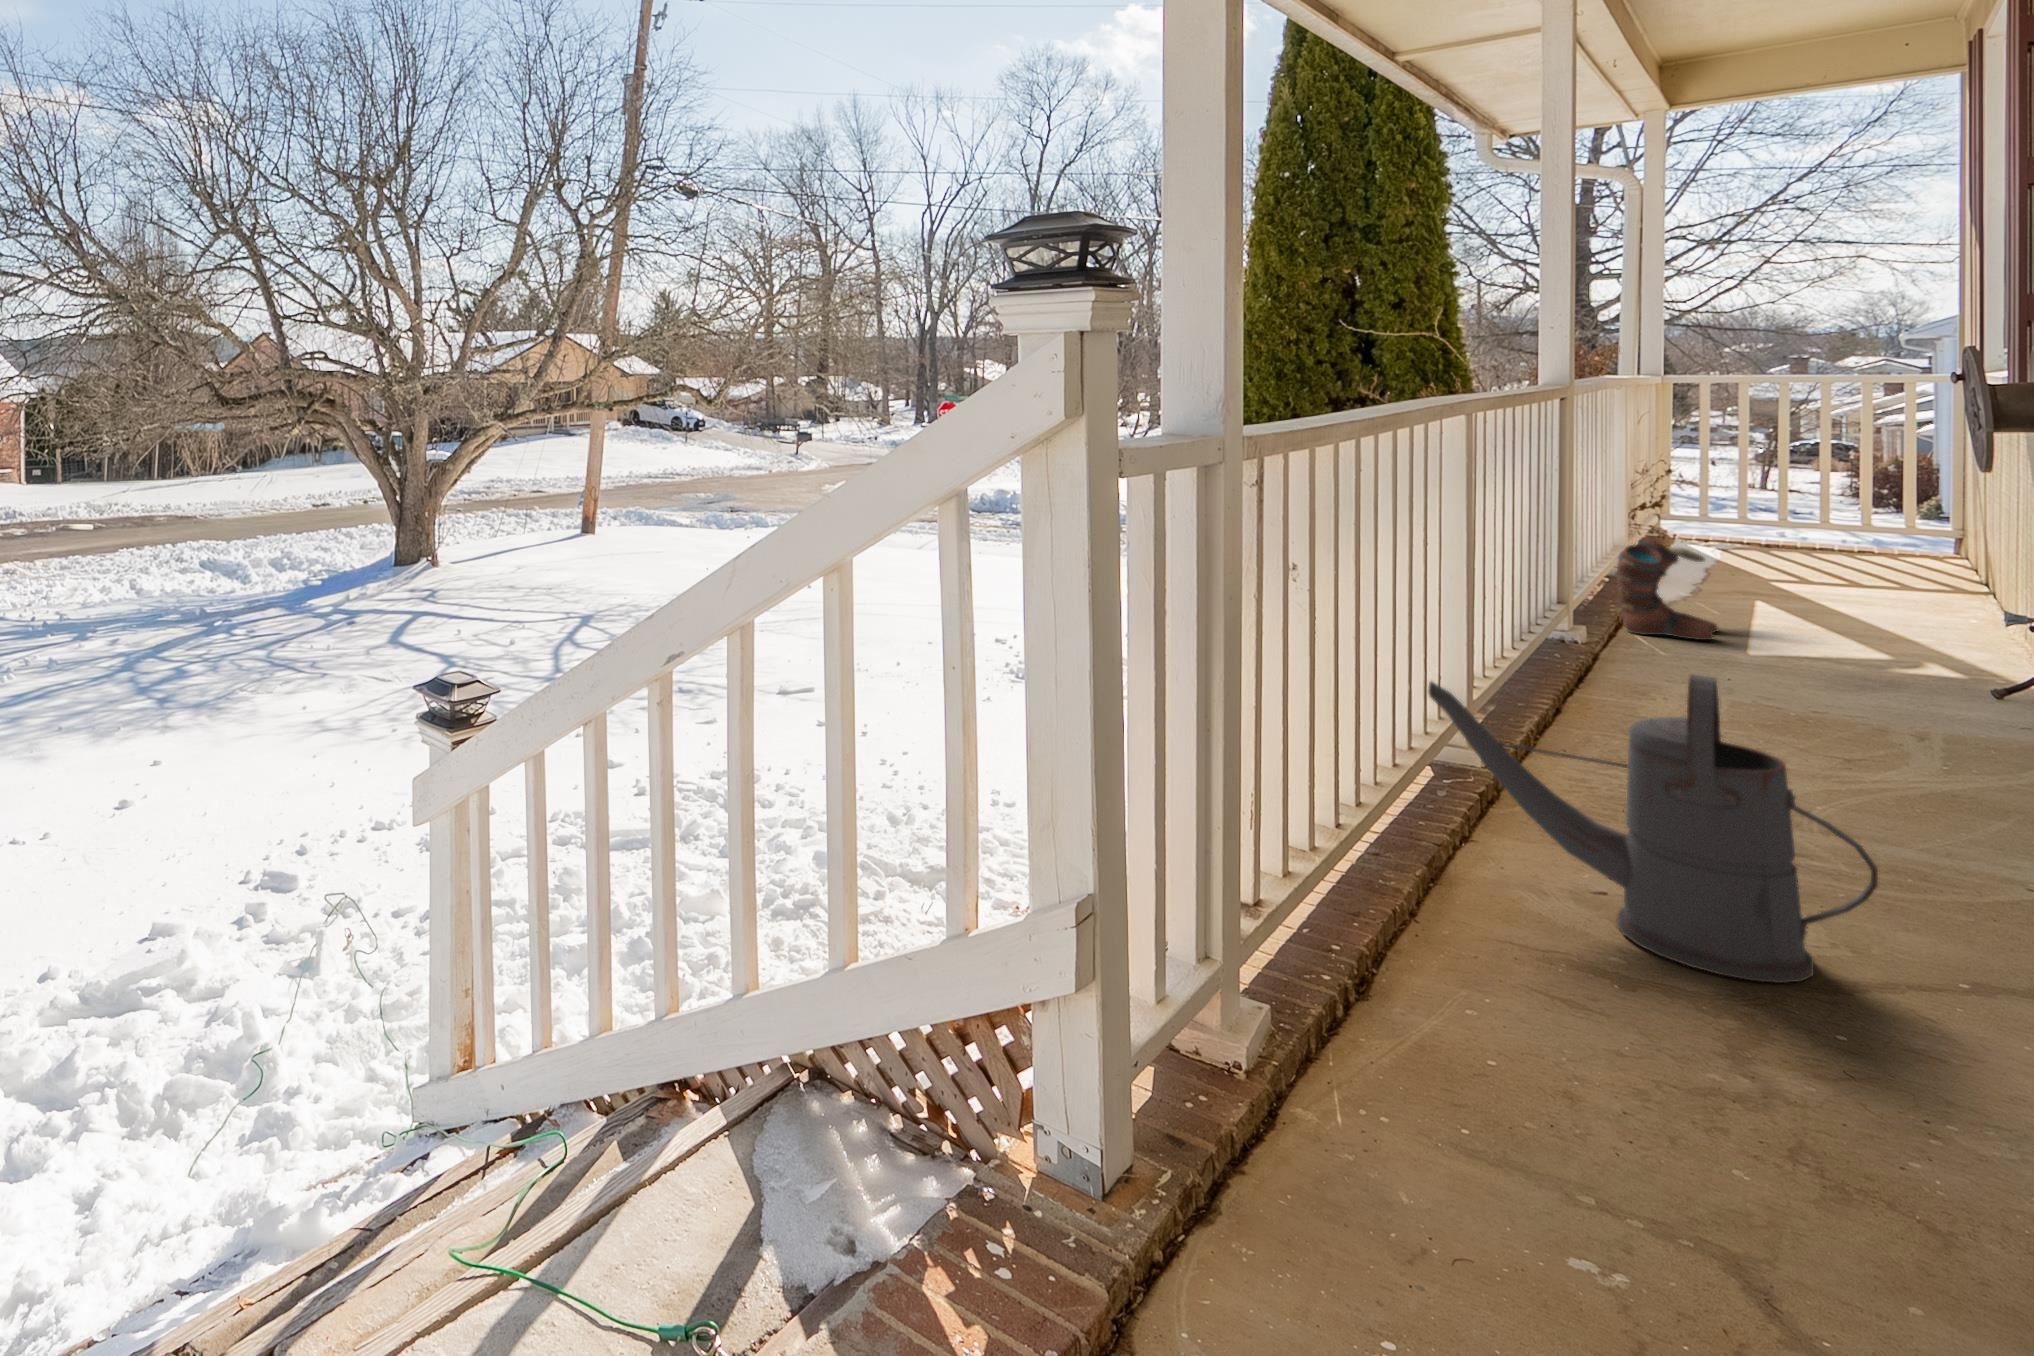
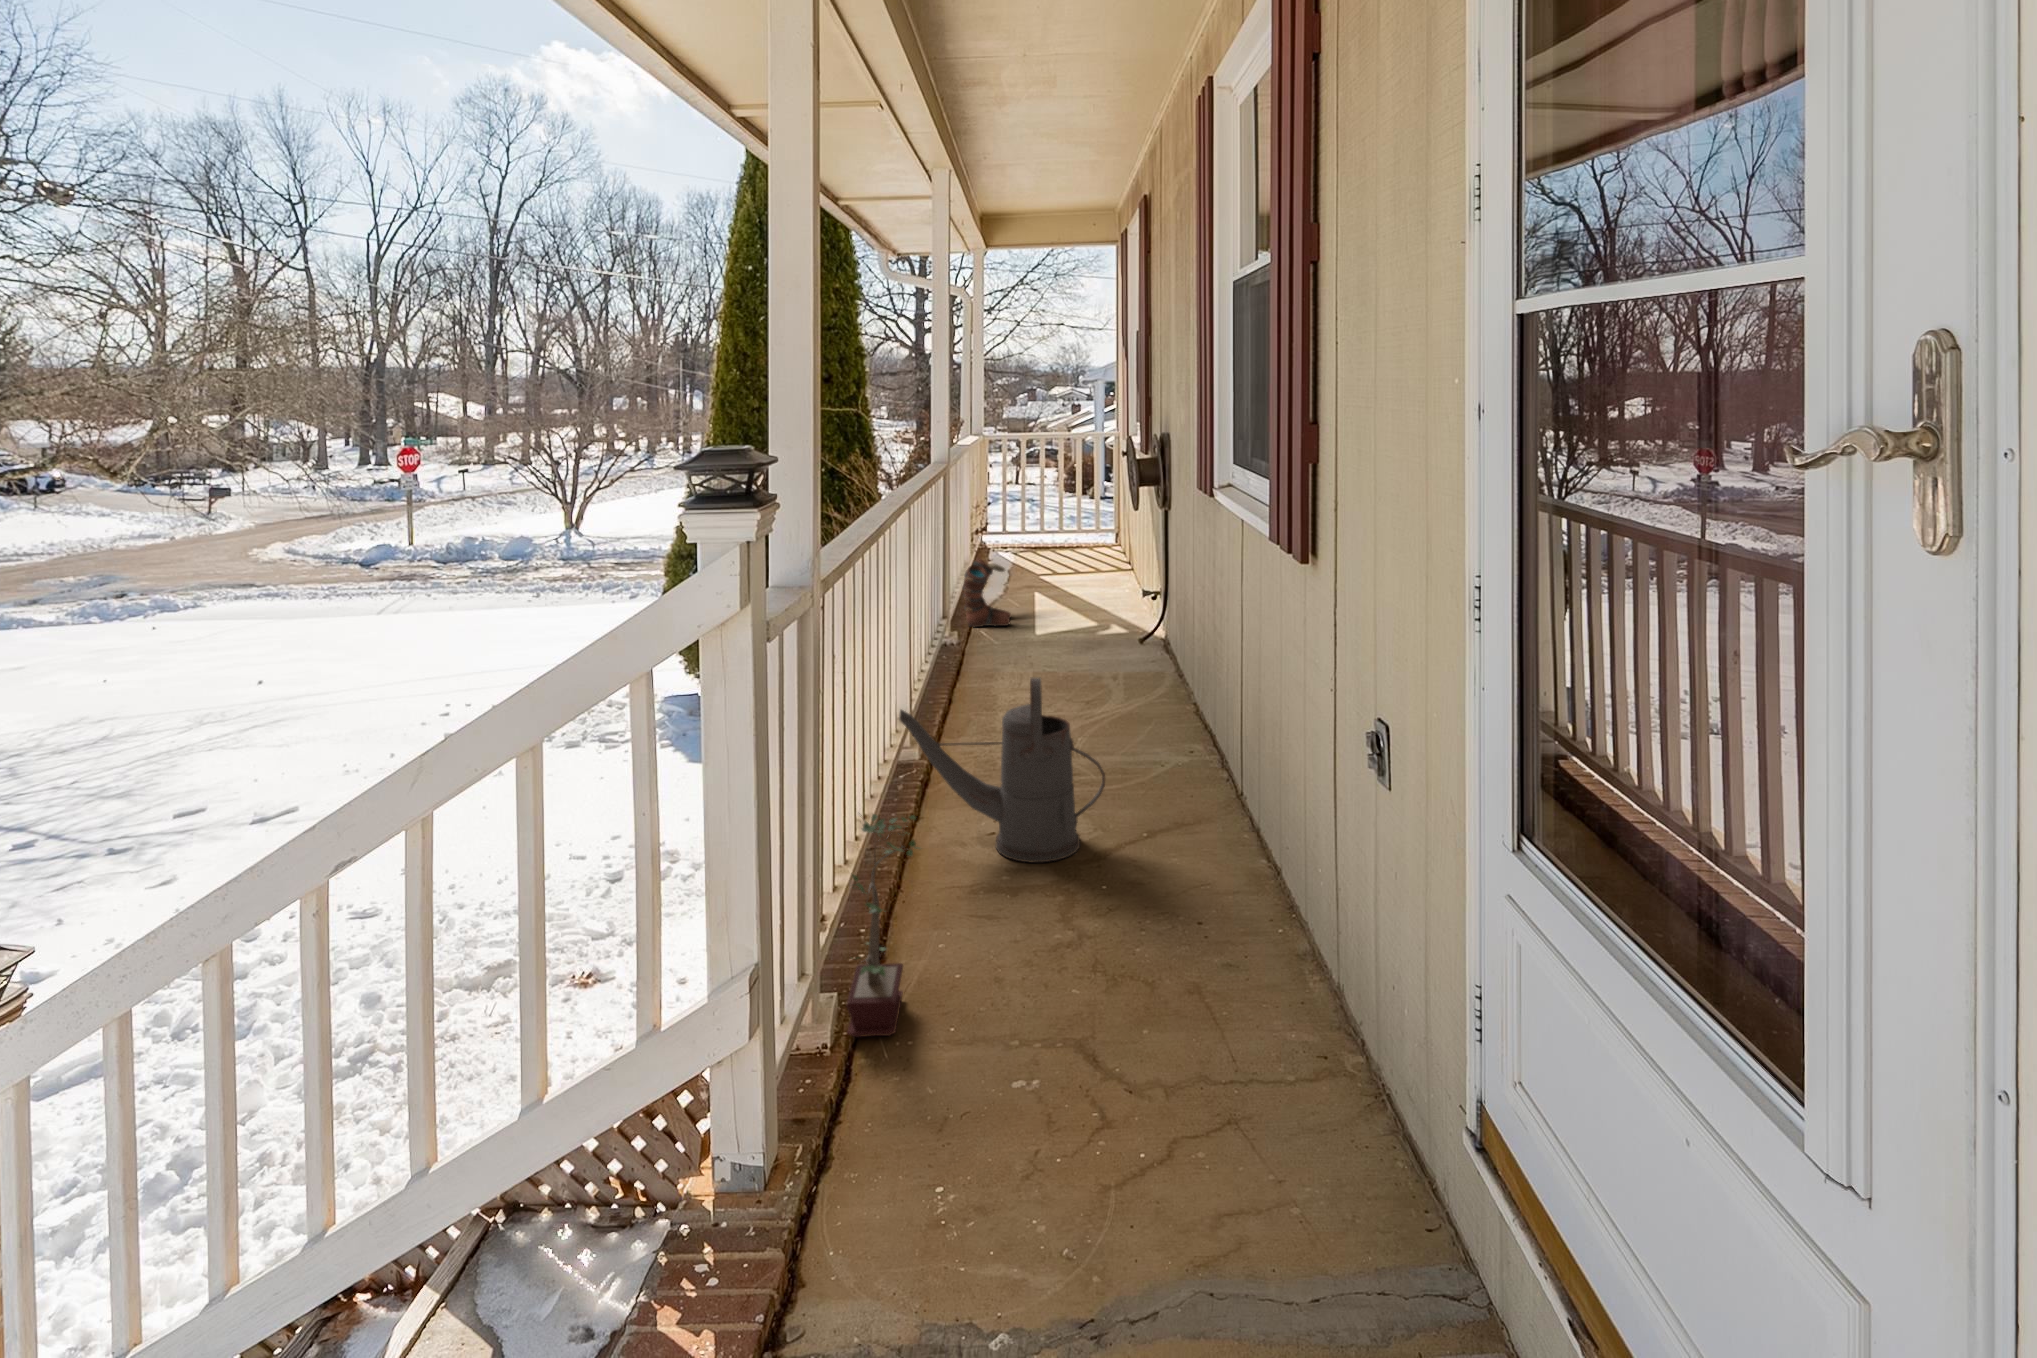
potted plant: none [1278,774,1433,1106] -> present [846,814,920,1037]

